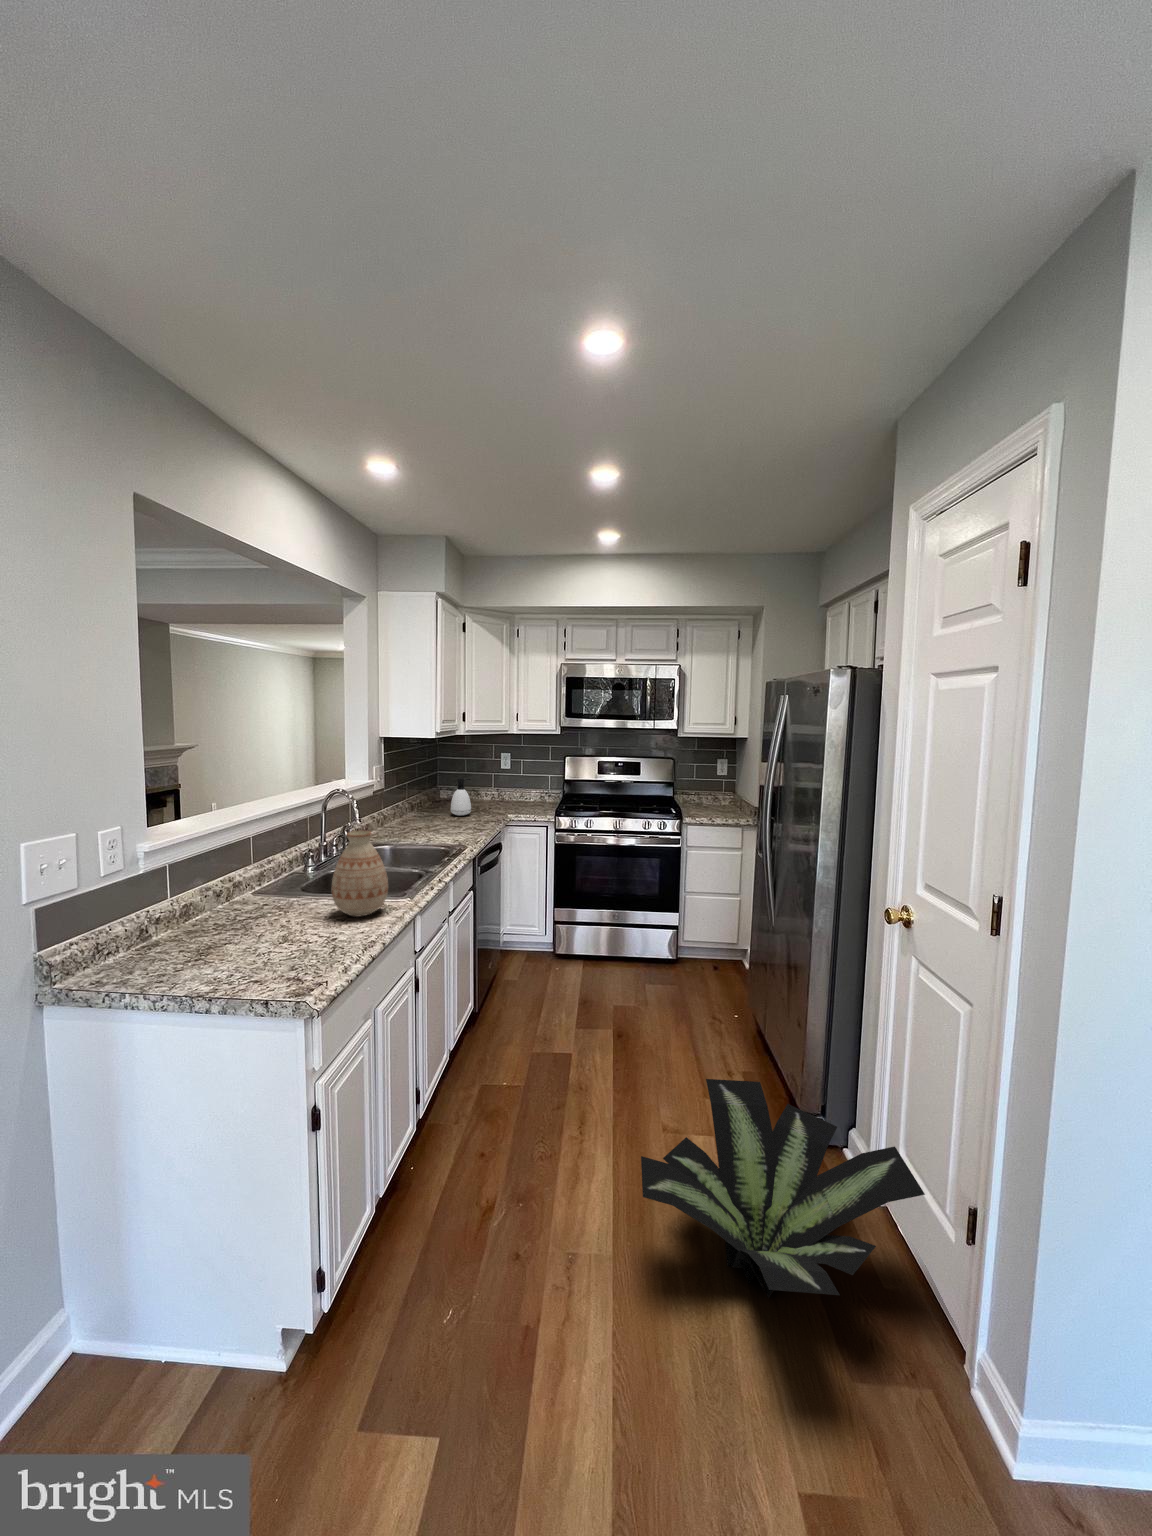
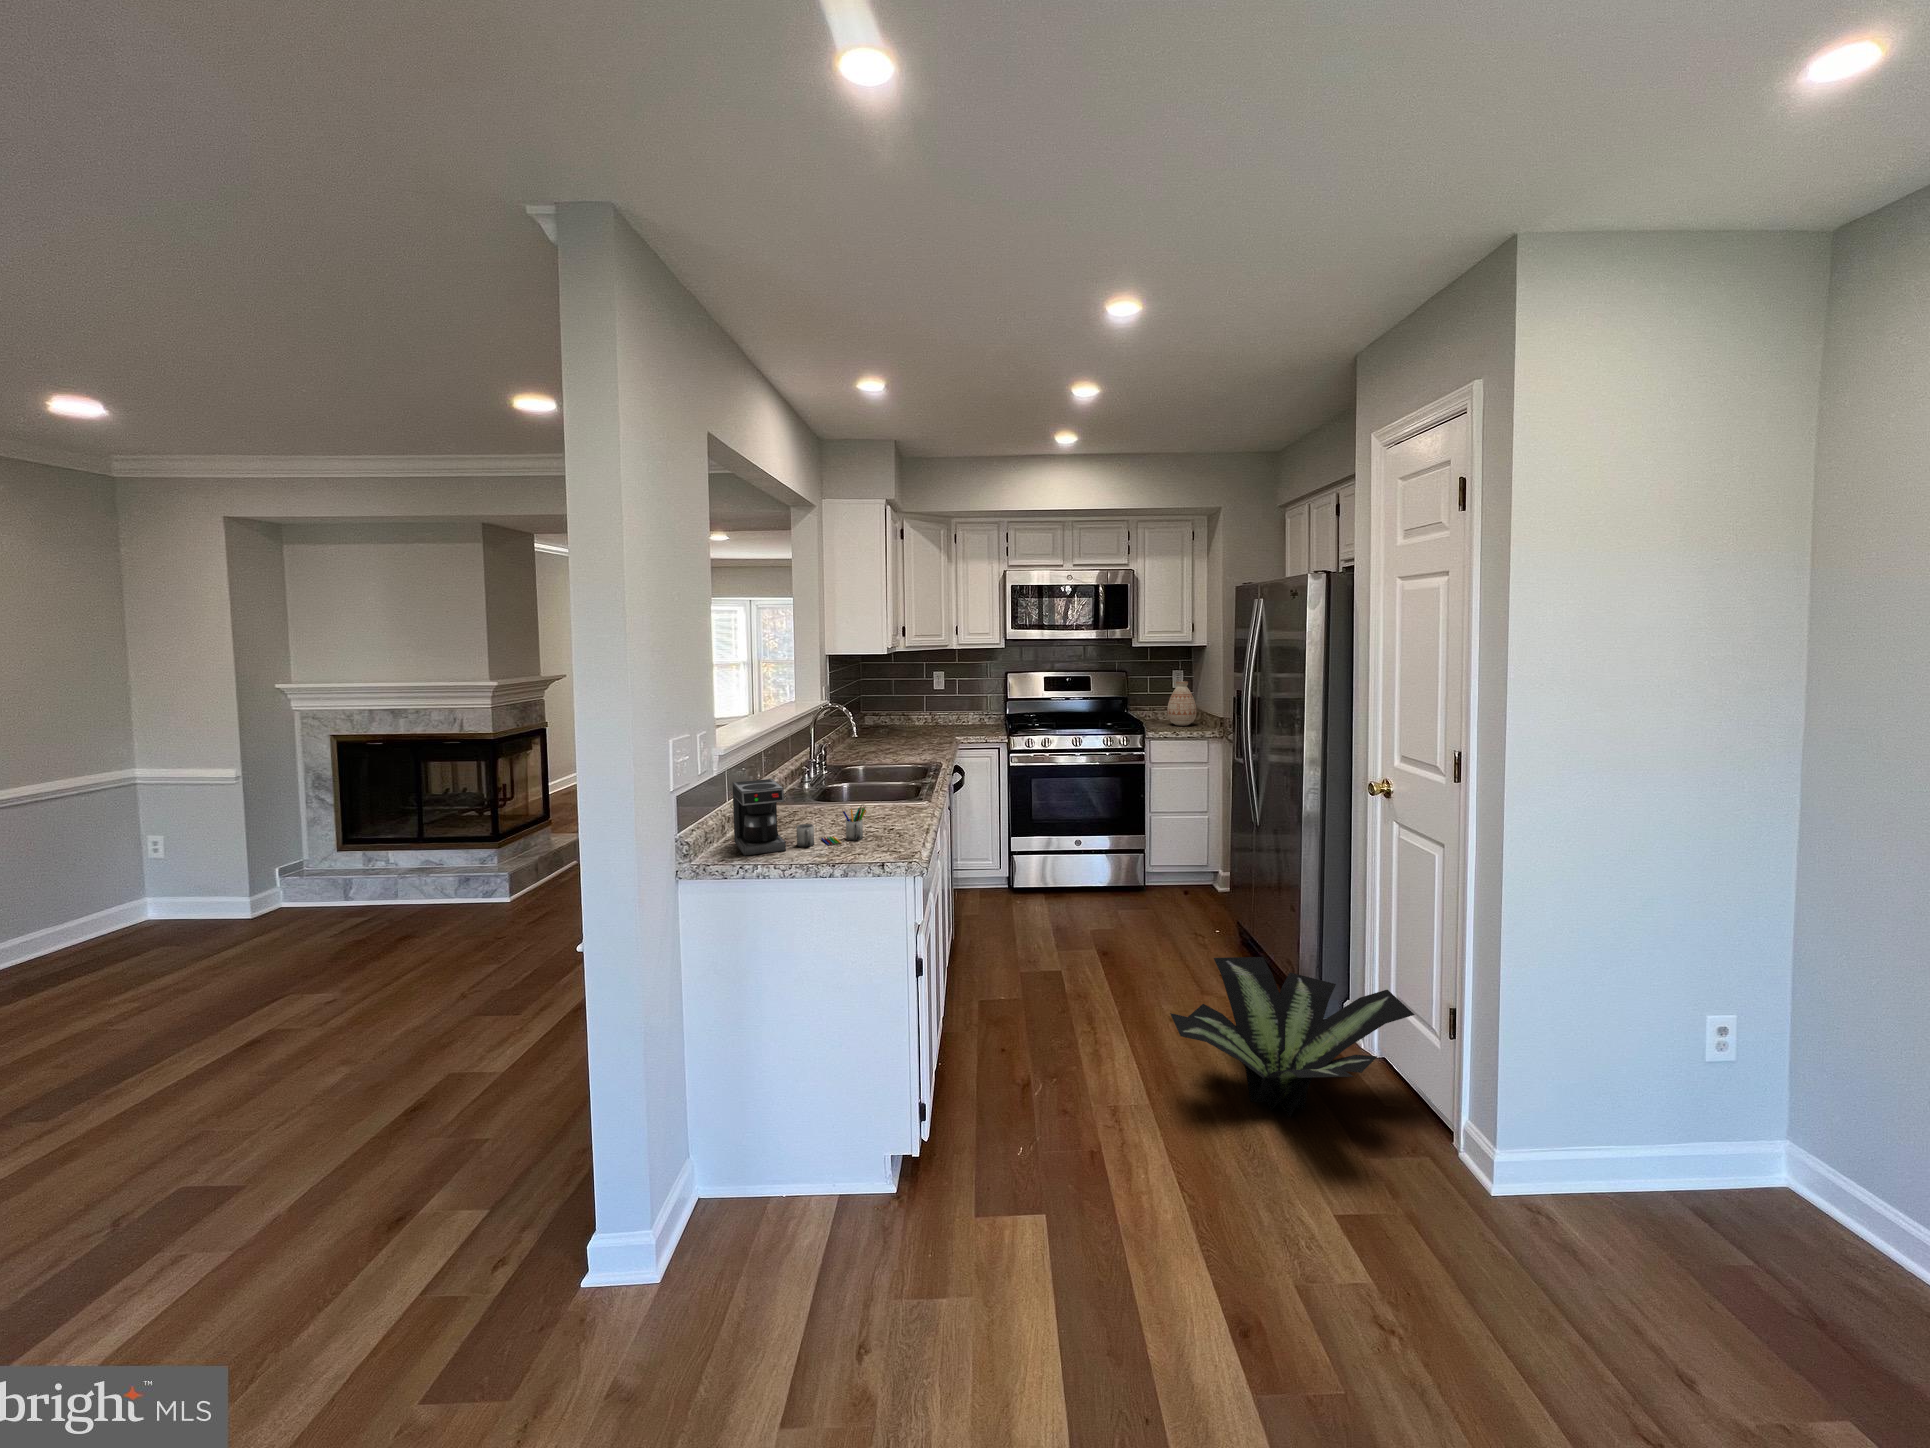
soap dispenser: present [451,778,471,816] -> none [896,698,918,739]
vase: present [331,831,388,917] -> present [1167,682,1196,726]
coffee maker: none [127,881,295,975] -> present [732,779,866,856]

